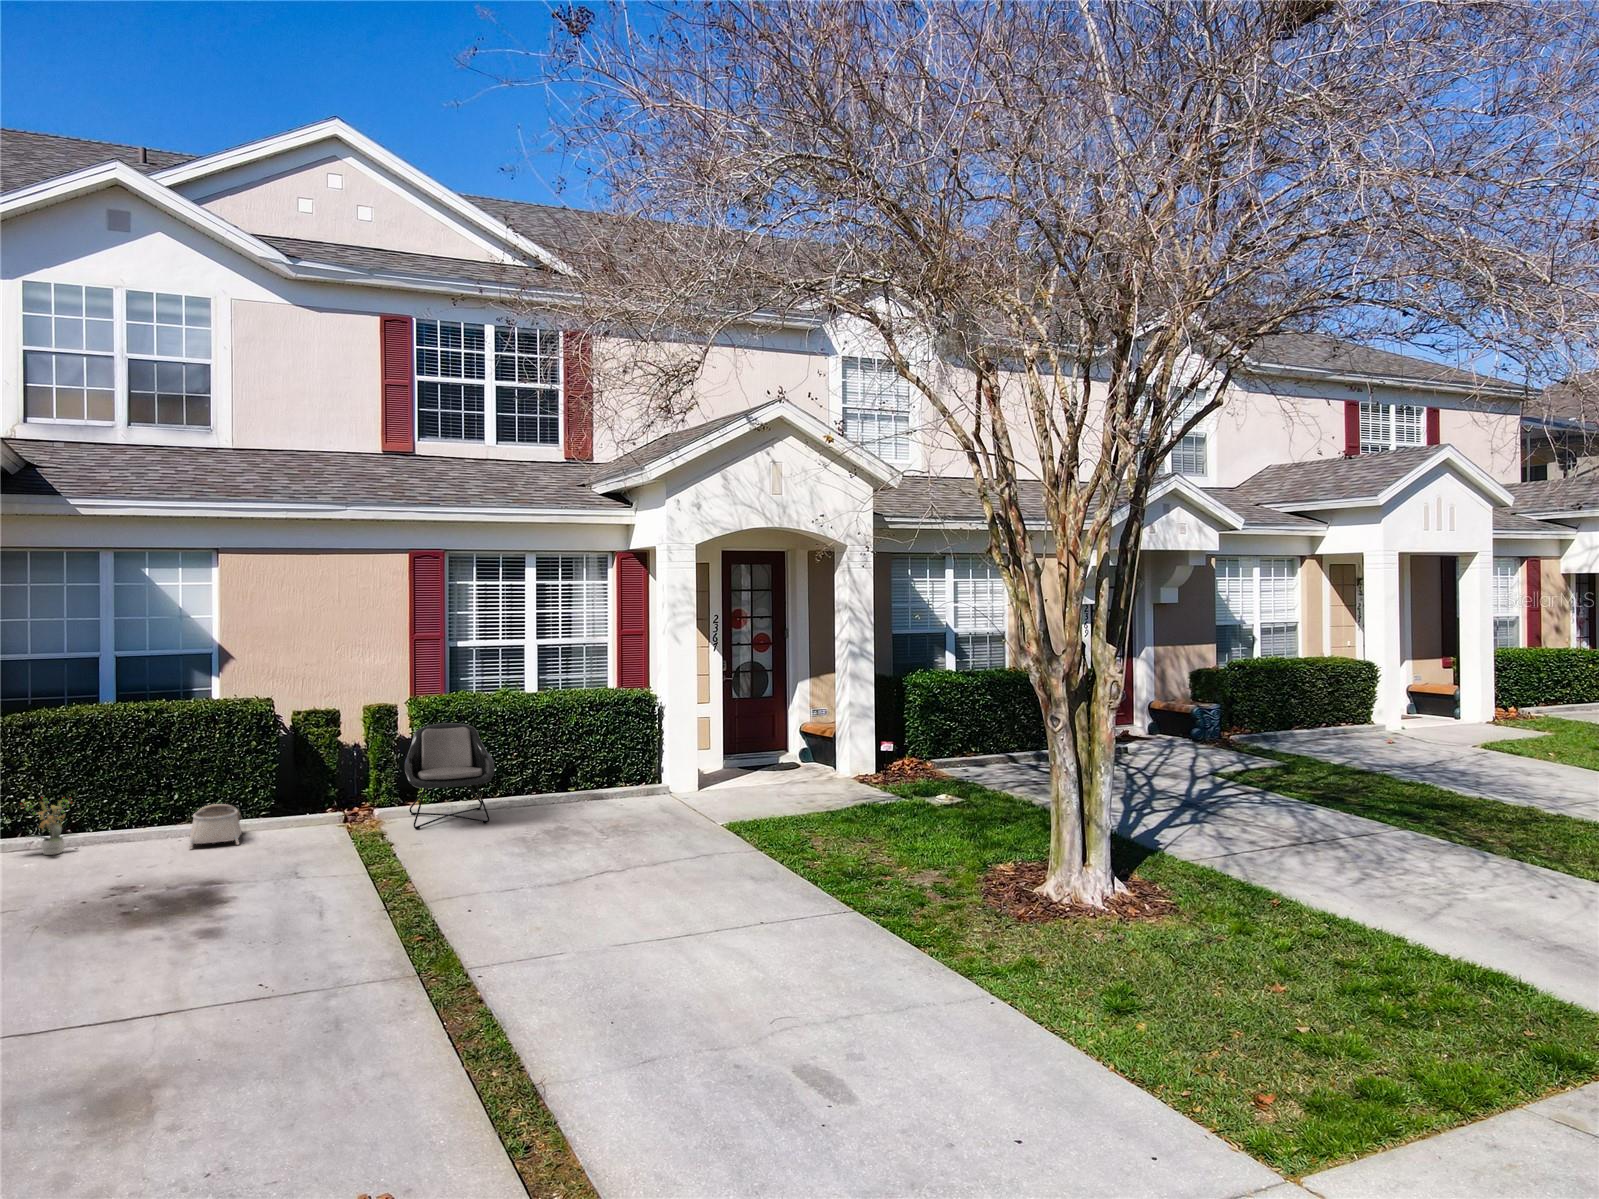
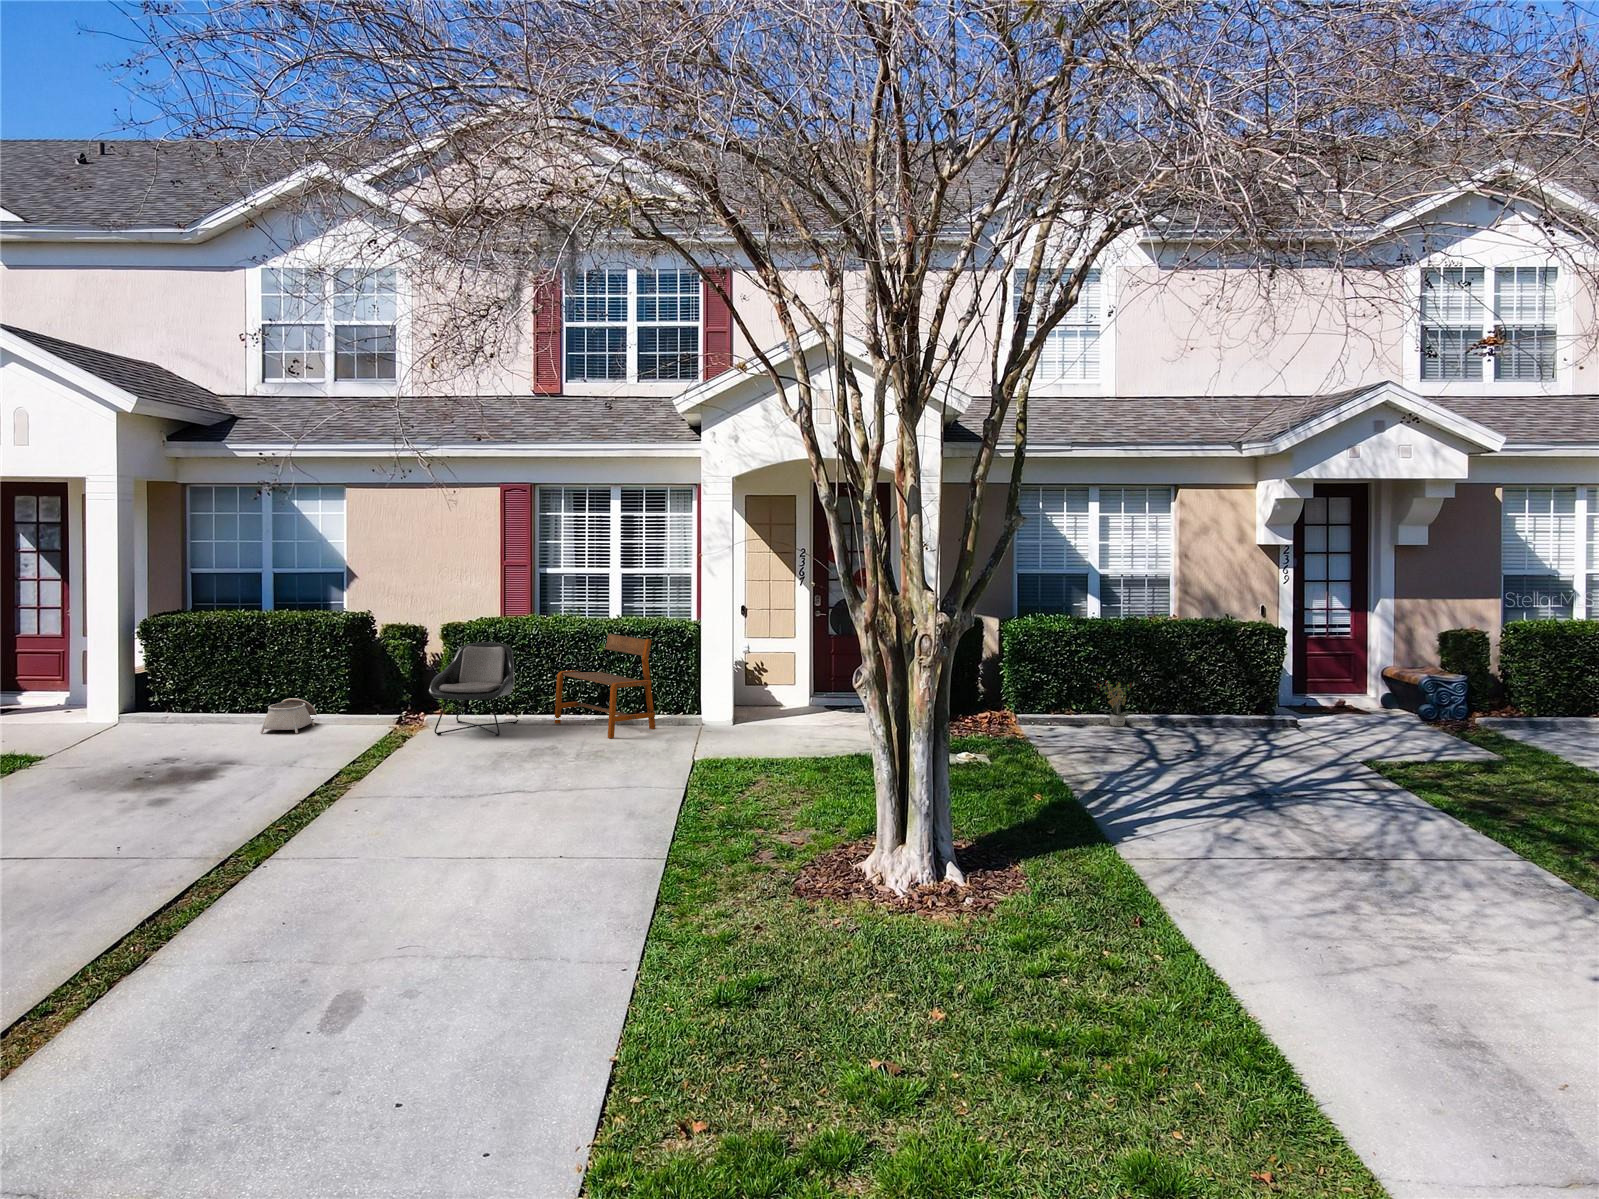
bench: none [521,705,637,814] -> present [554,634,656,738]
potted plant: present [24,797,75,855] -> present [1097,681,1133,726]

